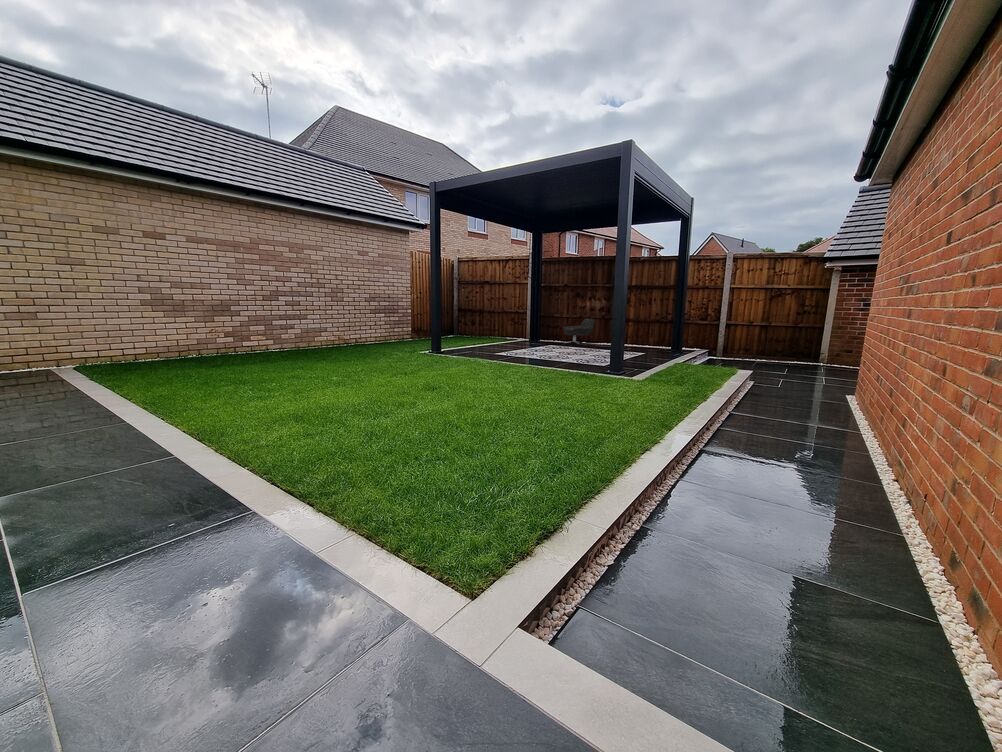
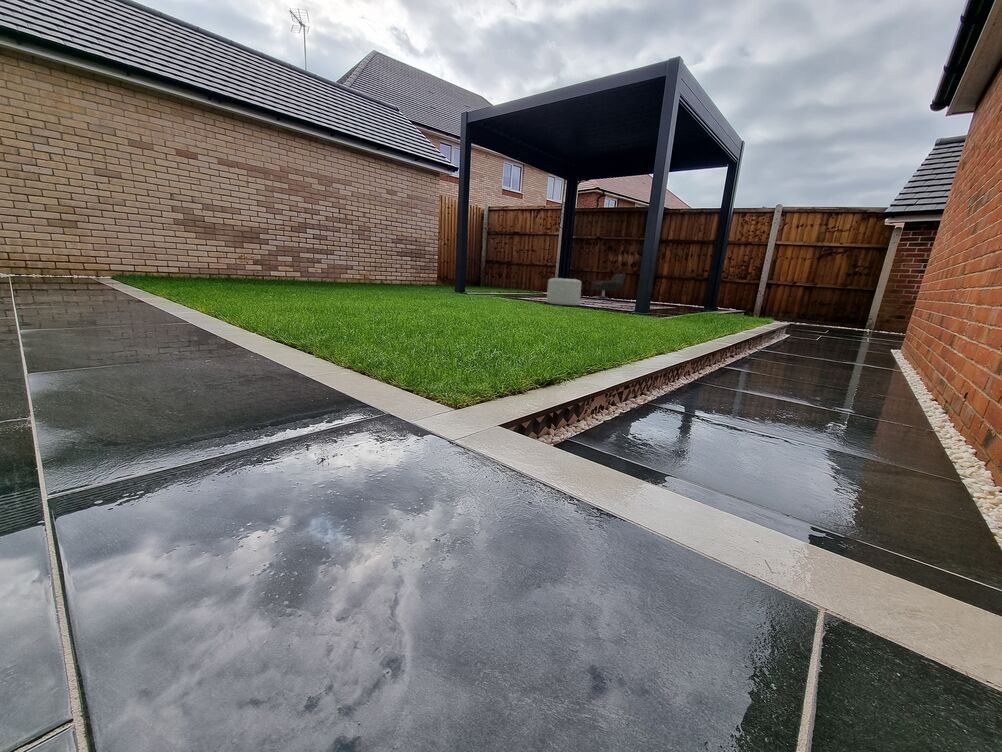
ottoman: none [524,335,556,361] -> present [547,278,581,305]

